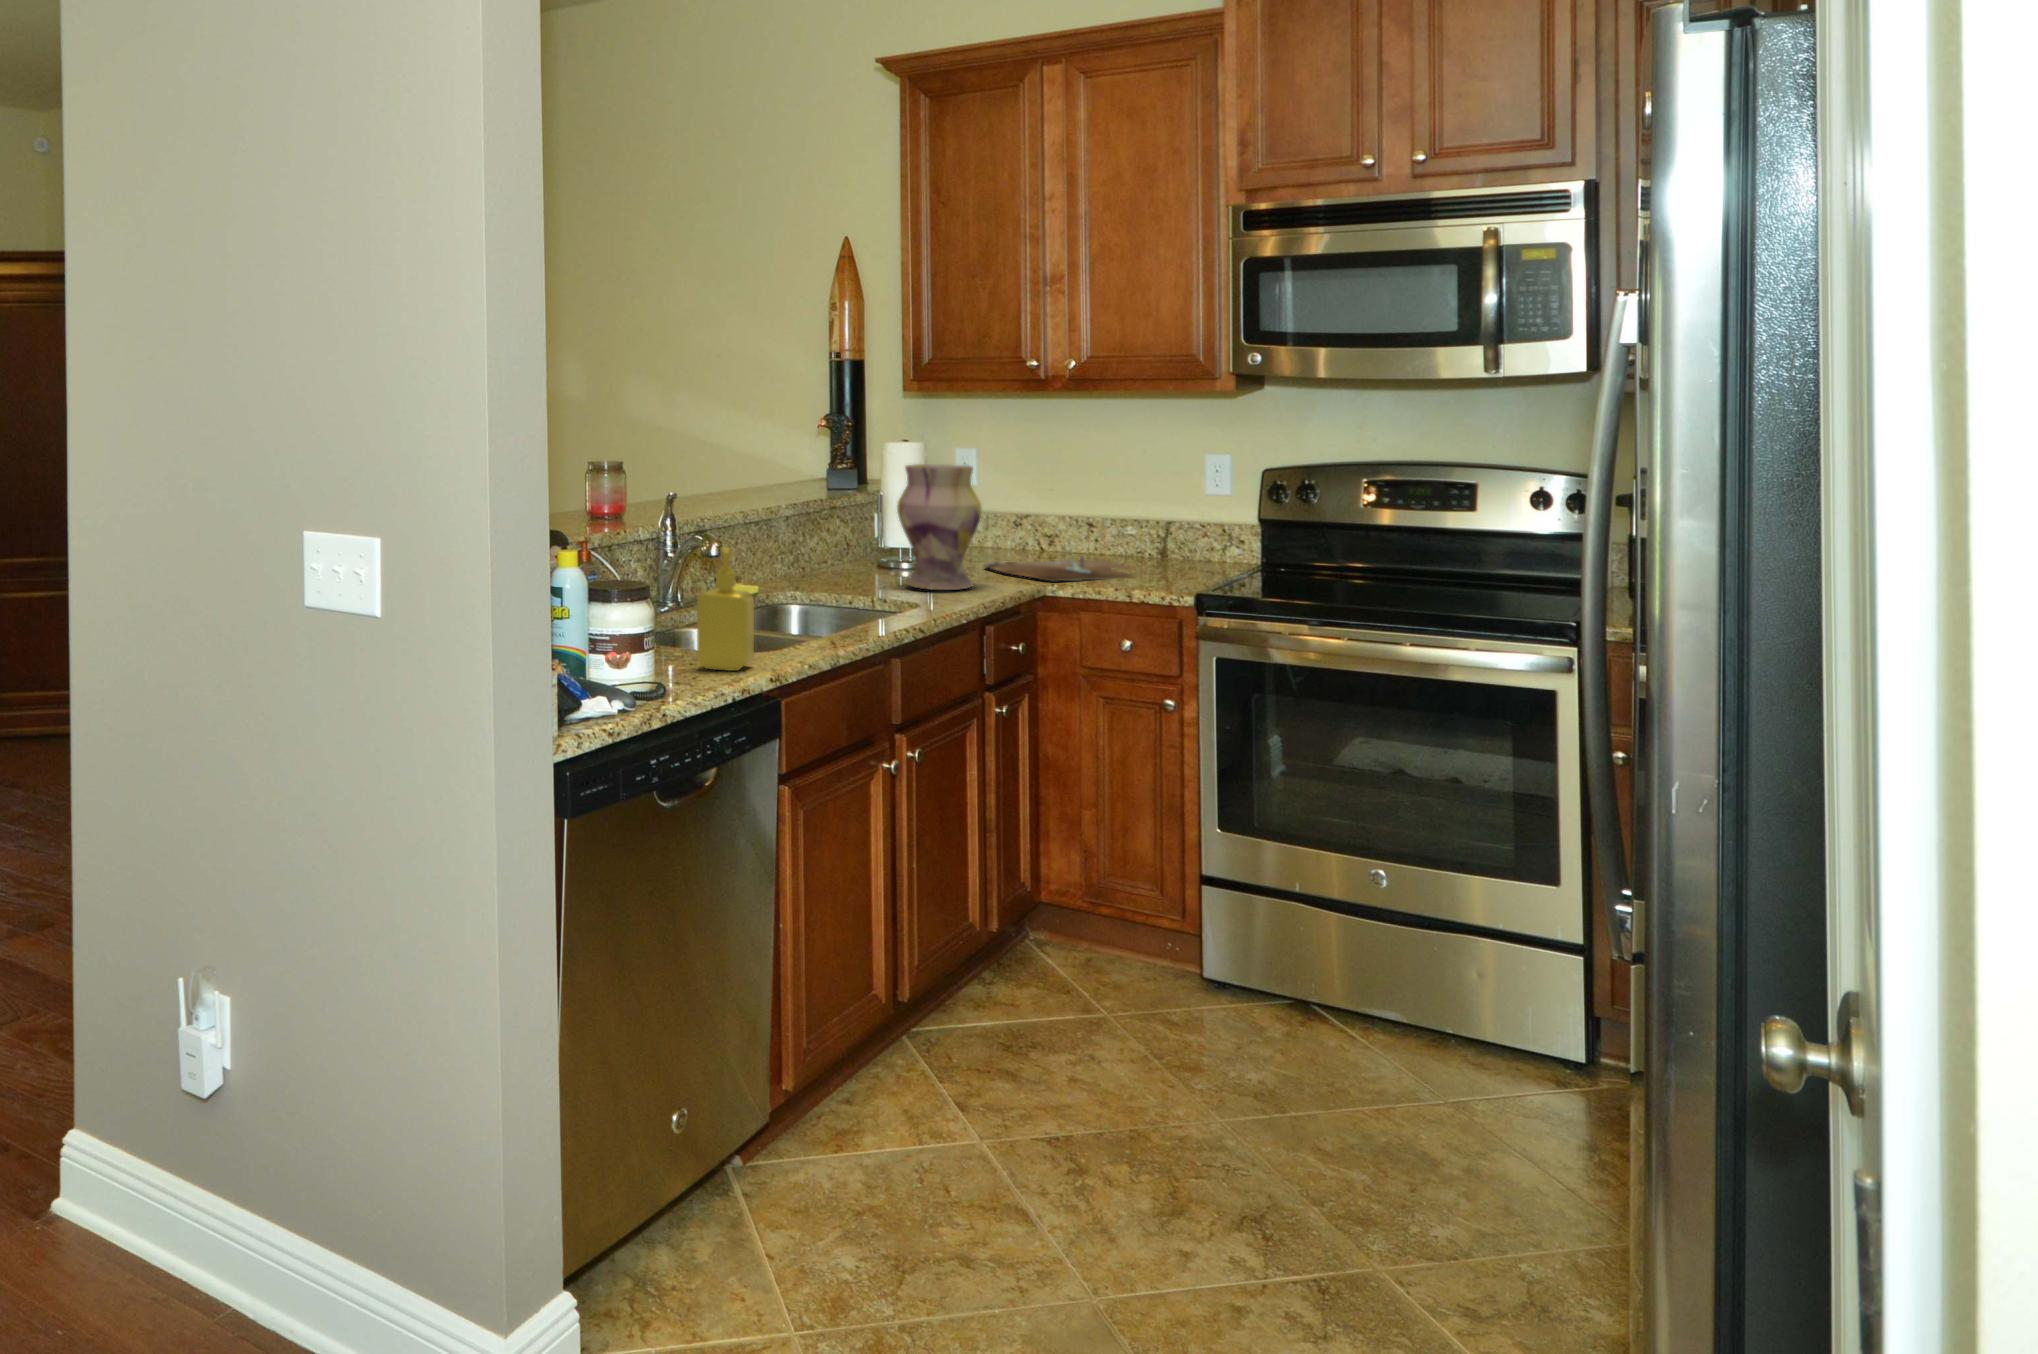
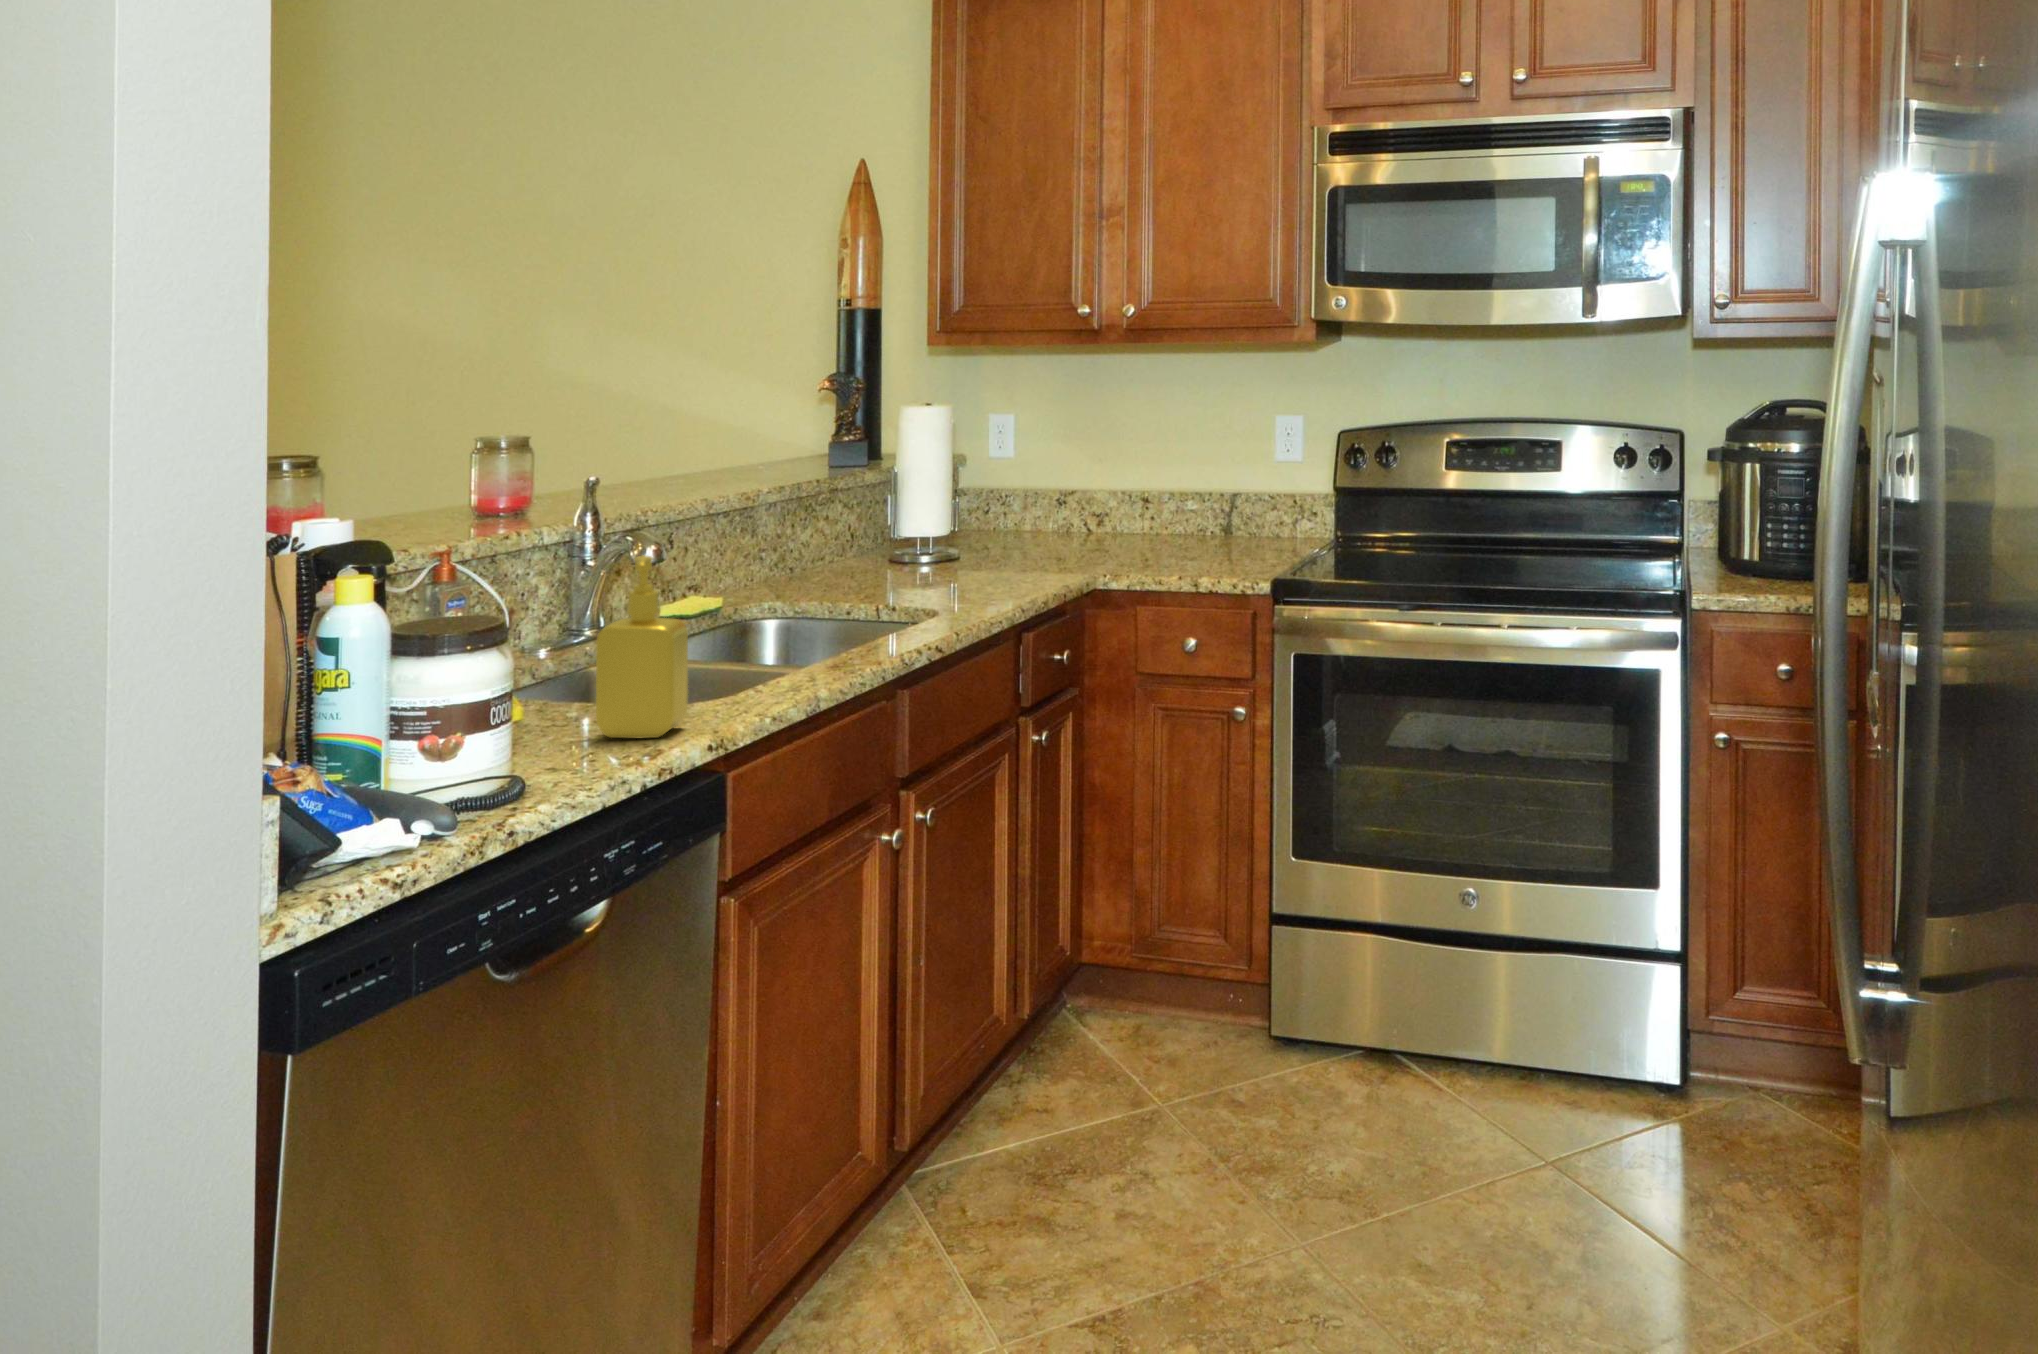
vase: present [897,464,982,590] -> none [914,432,1021,591]
cutting board: present [985,557,1140,582] -> none [1023,539,1225,573]

